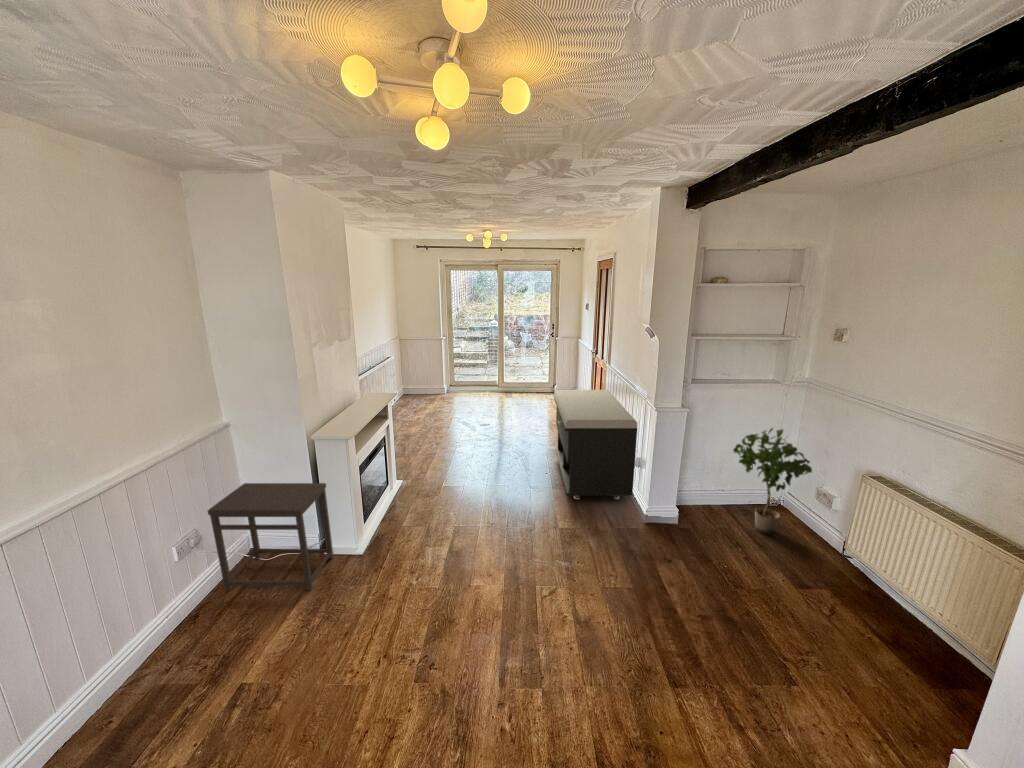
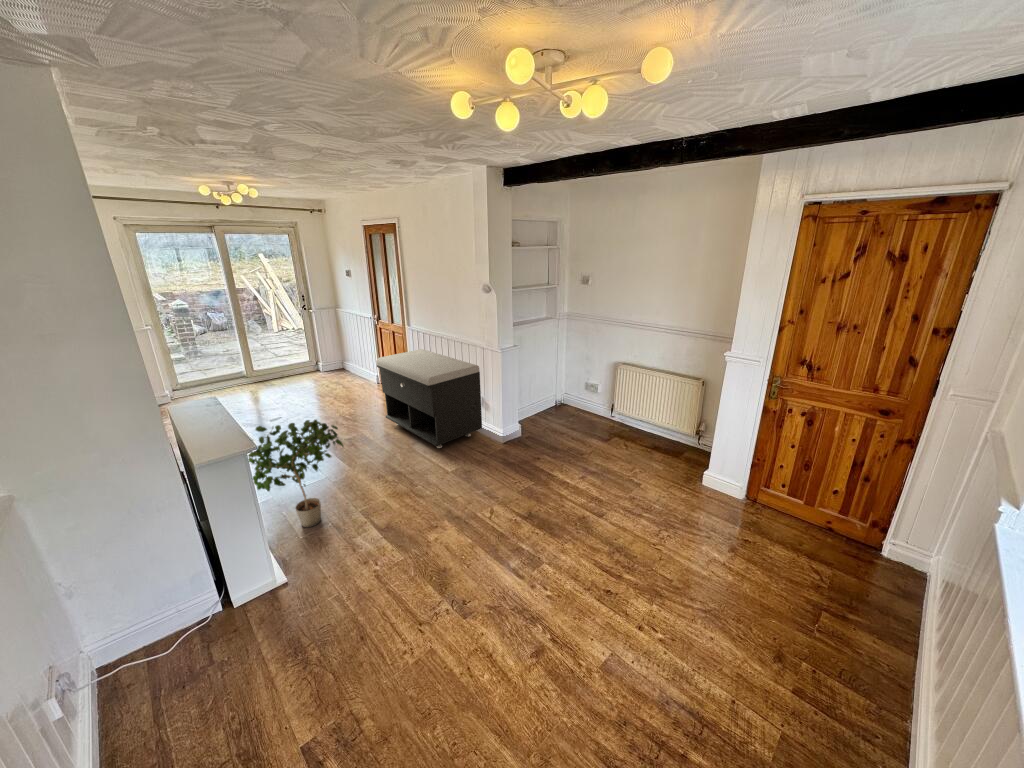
potted plant: present [733,428,812,534] -> present [248,420,343,527]
side table: present [208,483,333,591] -> none [72,518,267,726]

